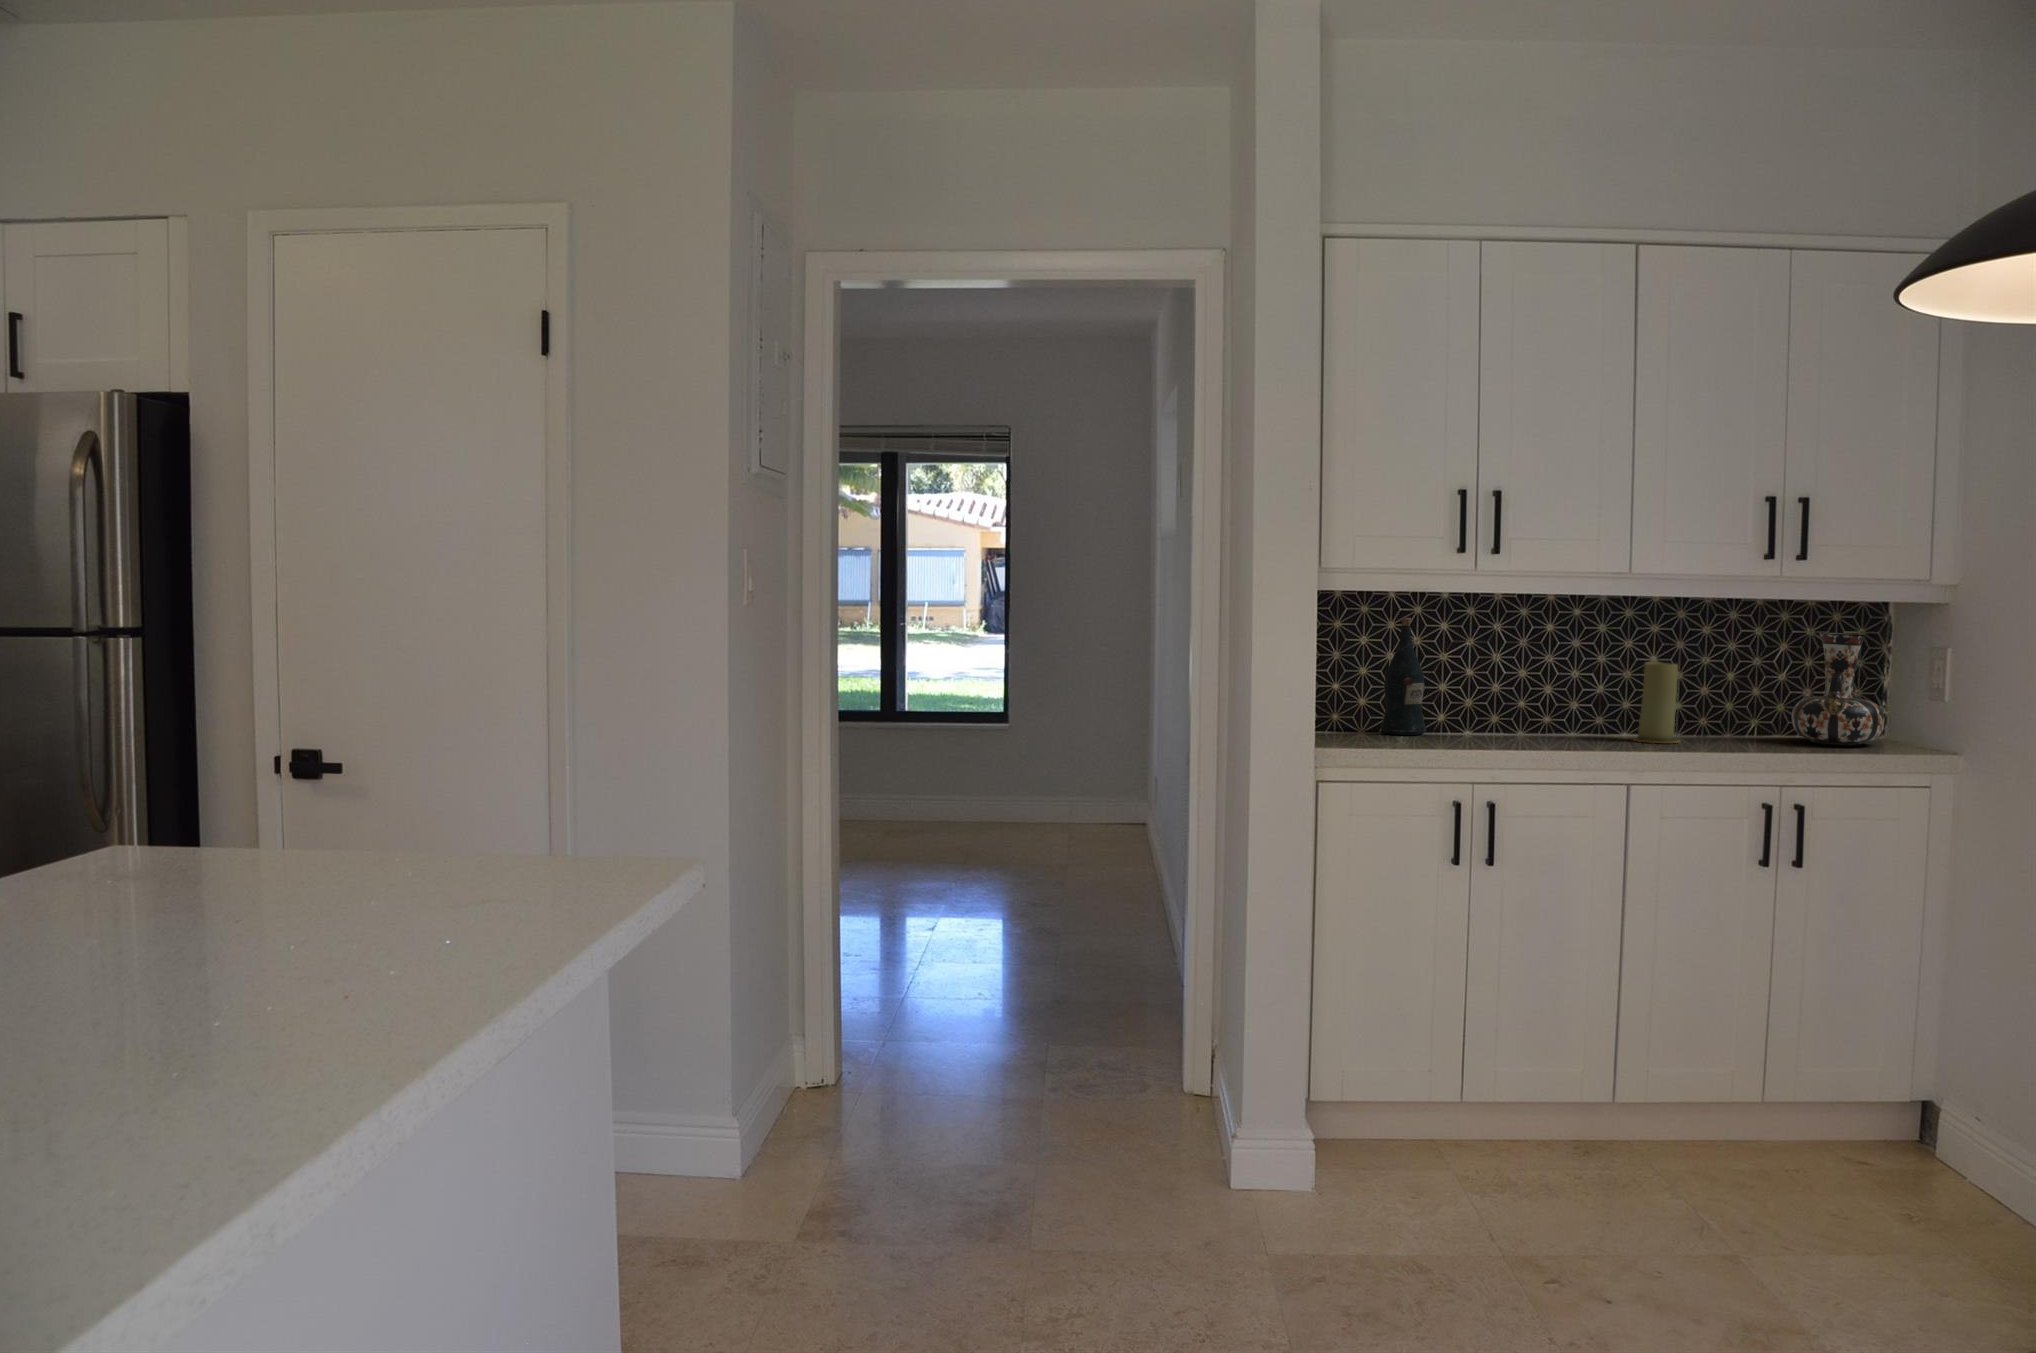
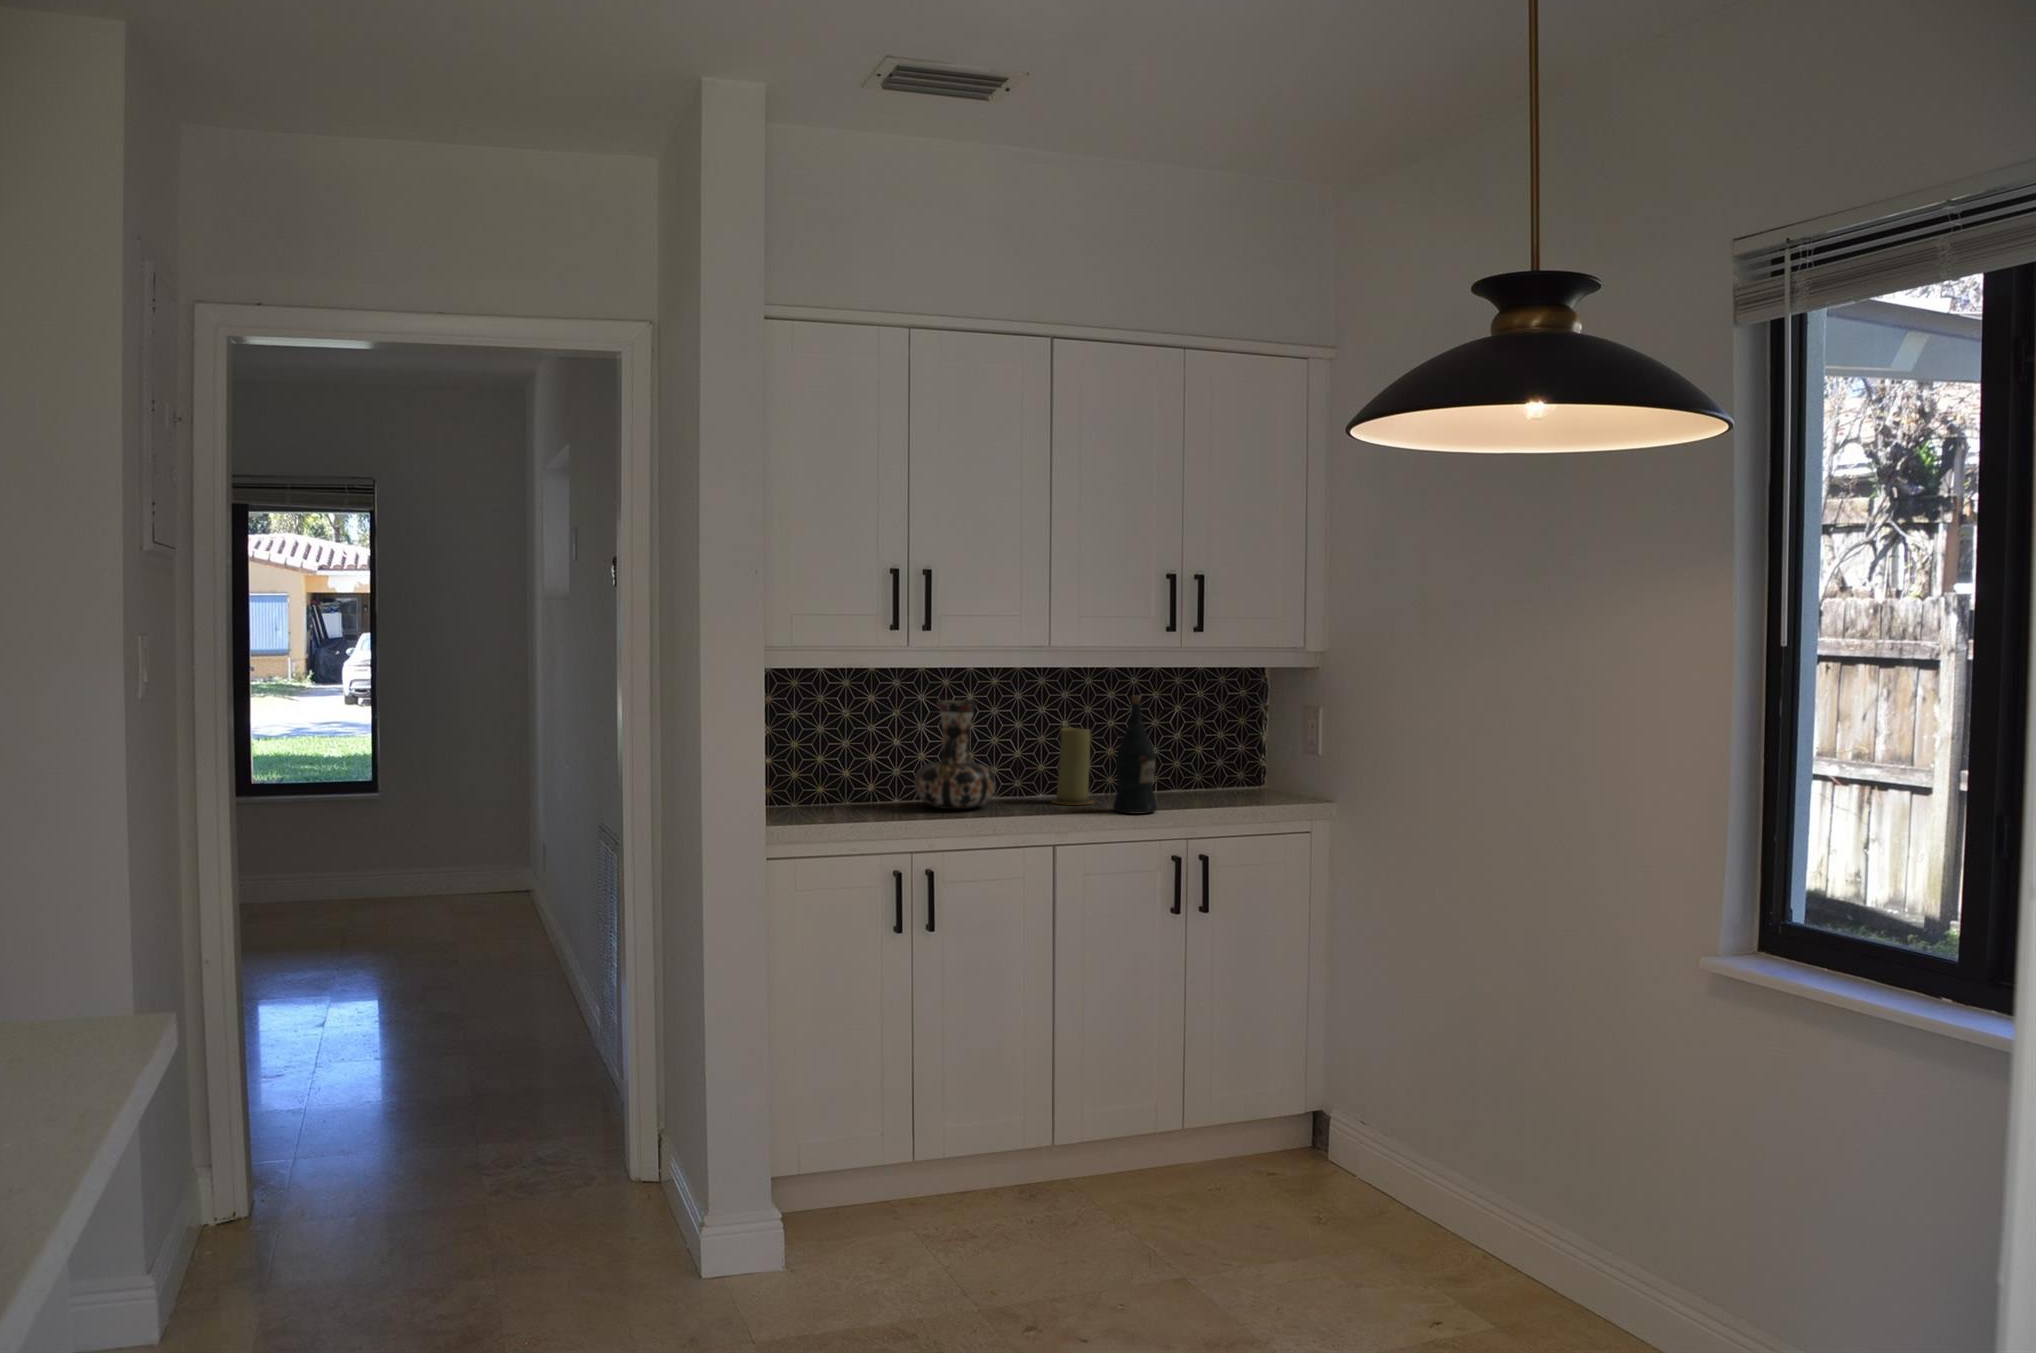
wine bottle: present [1381,618,1426,735] -> present [1113,696,1157,814]
decorative vase: present [1792,632,1885,745] -> present [915,700,996,809]

